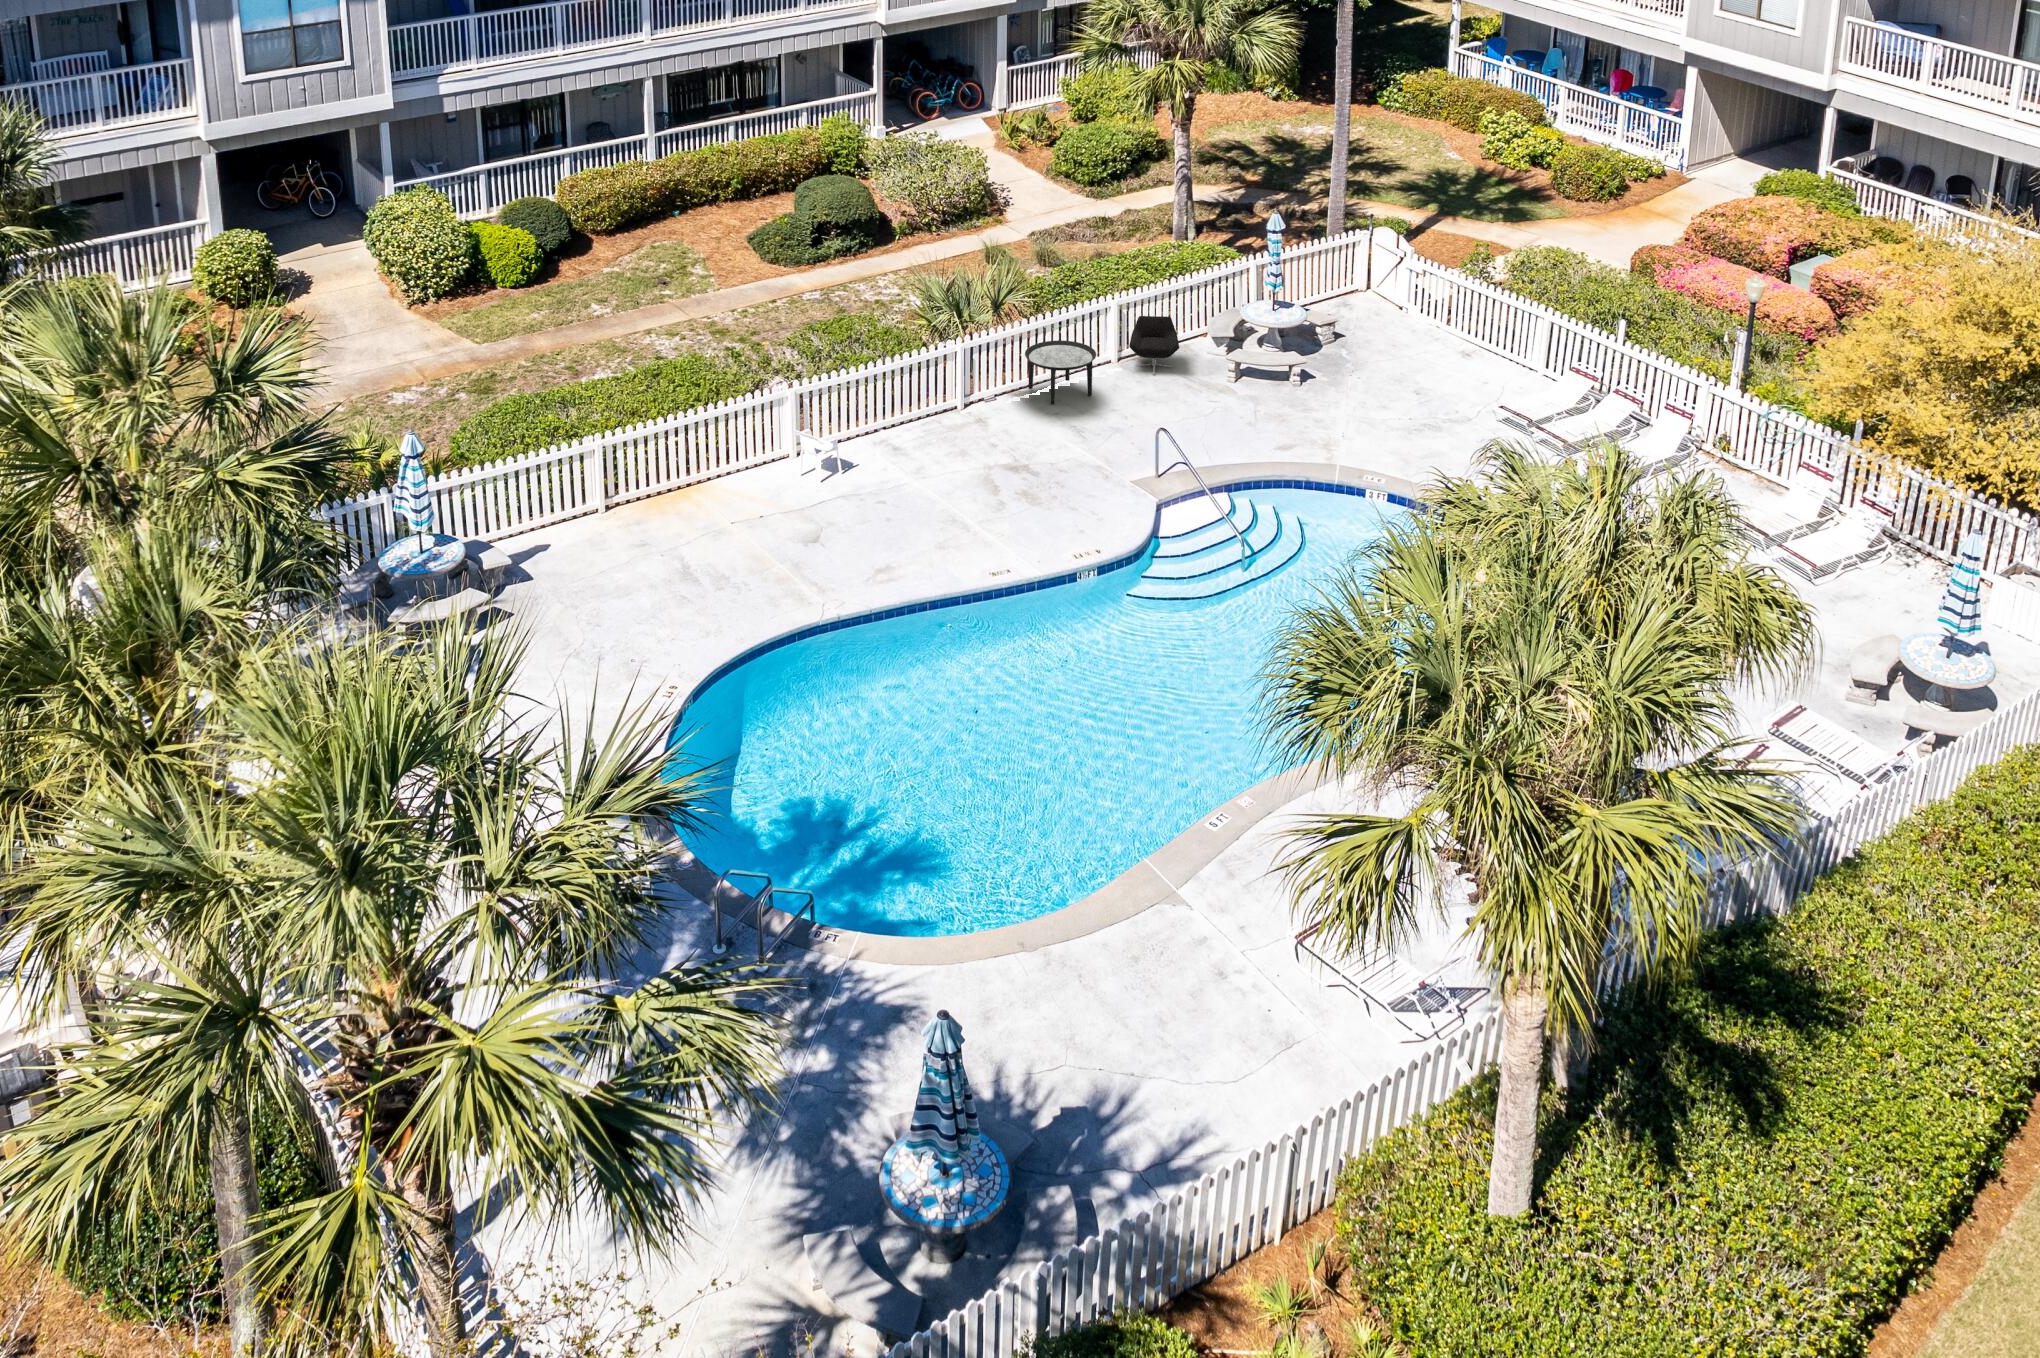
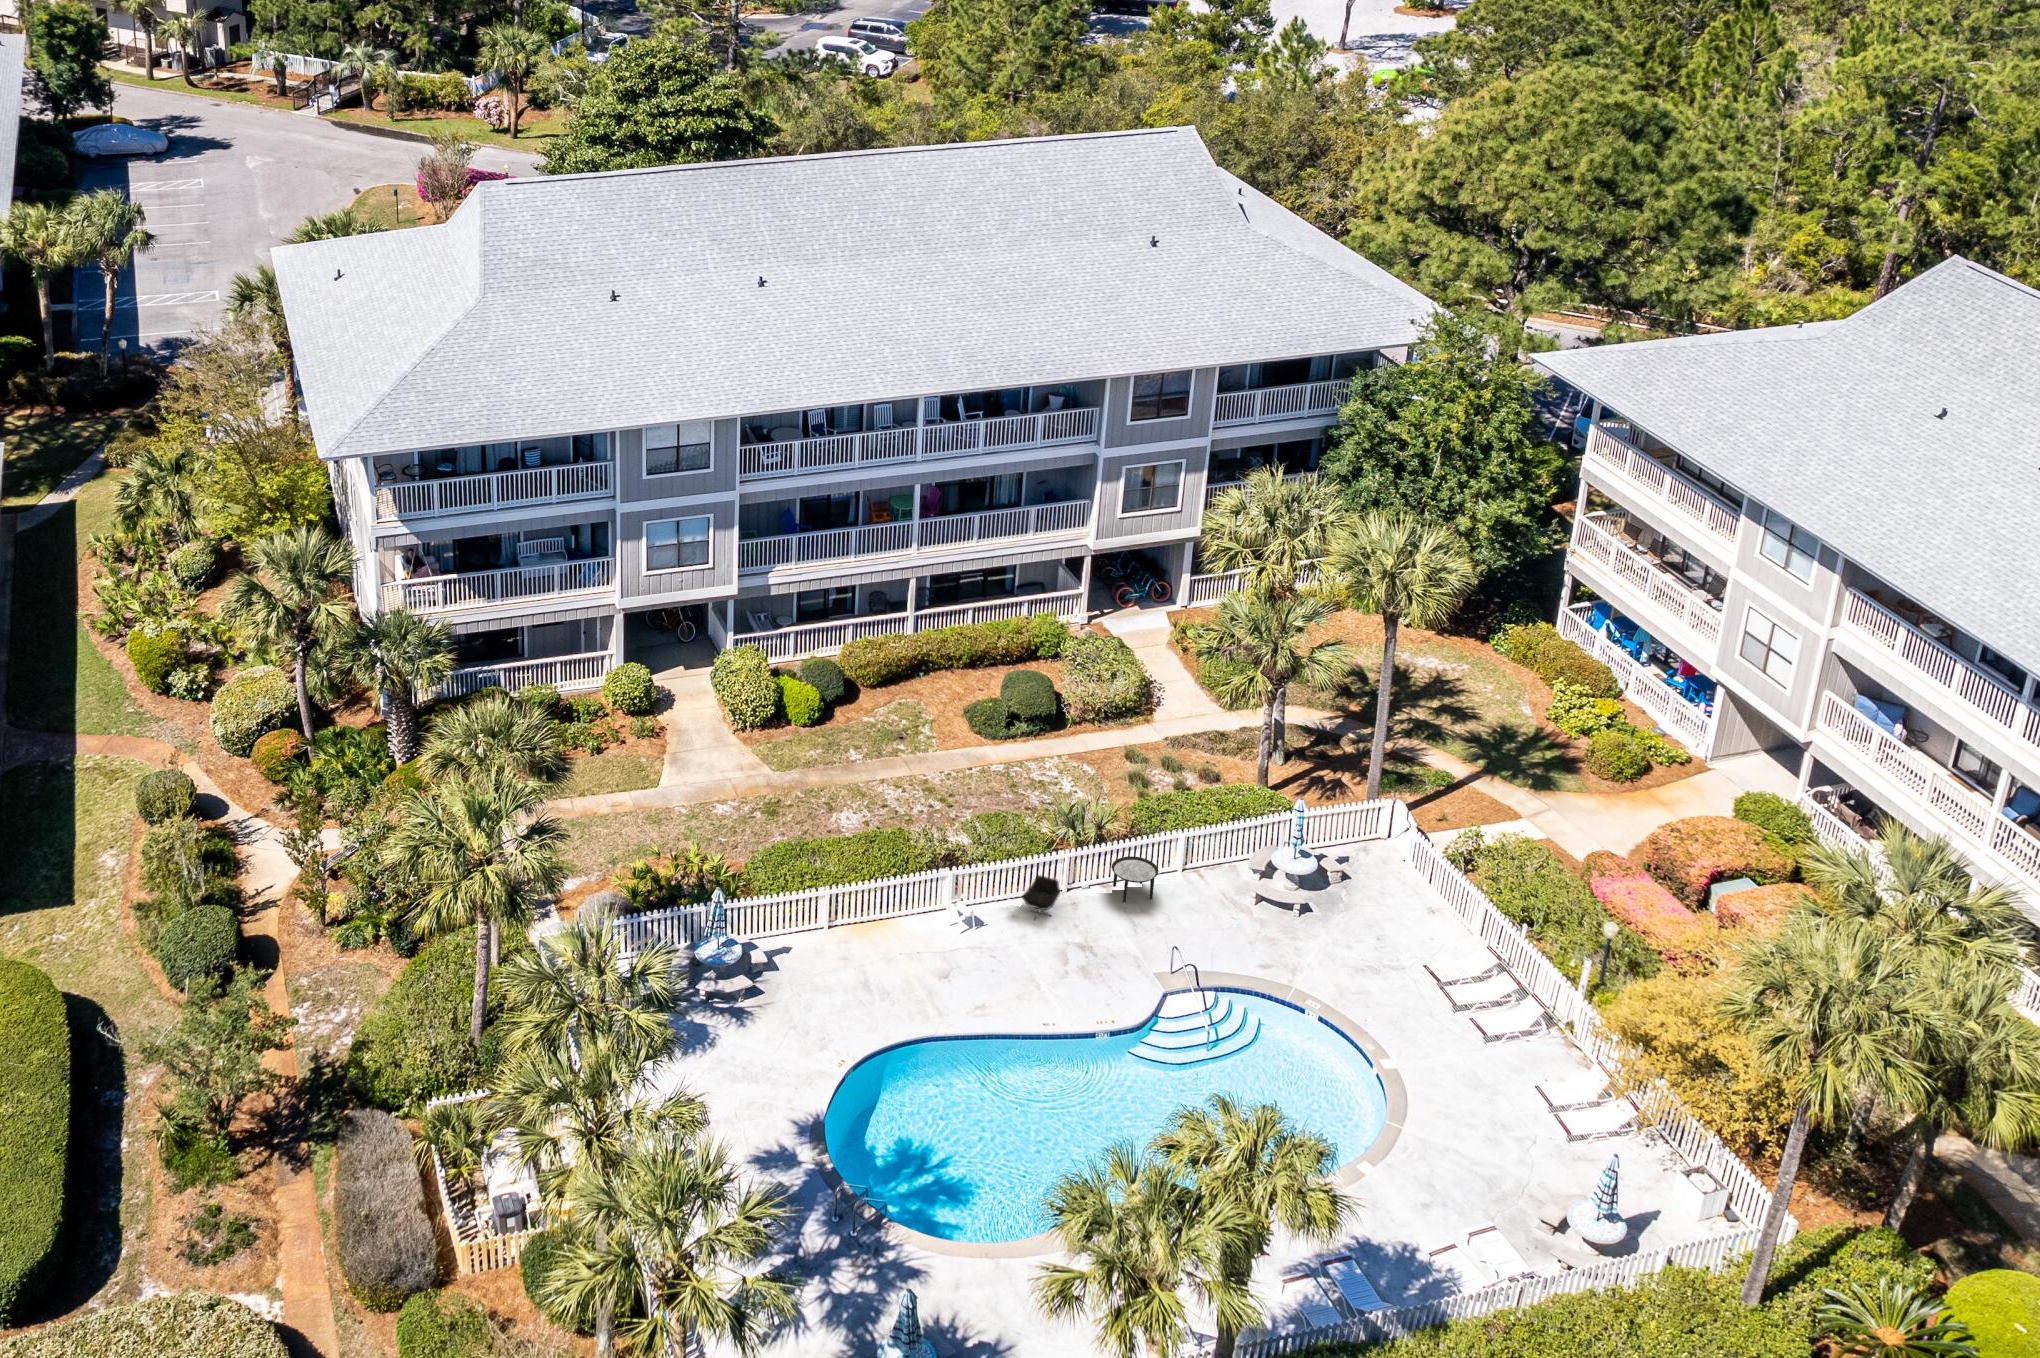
lounge chair: present [1129,316,1179,375] -> present [1022,875,1060,913]

